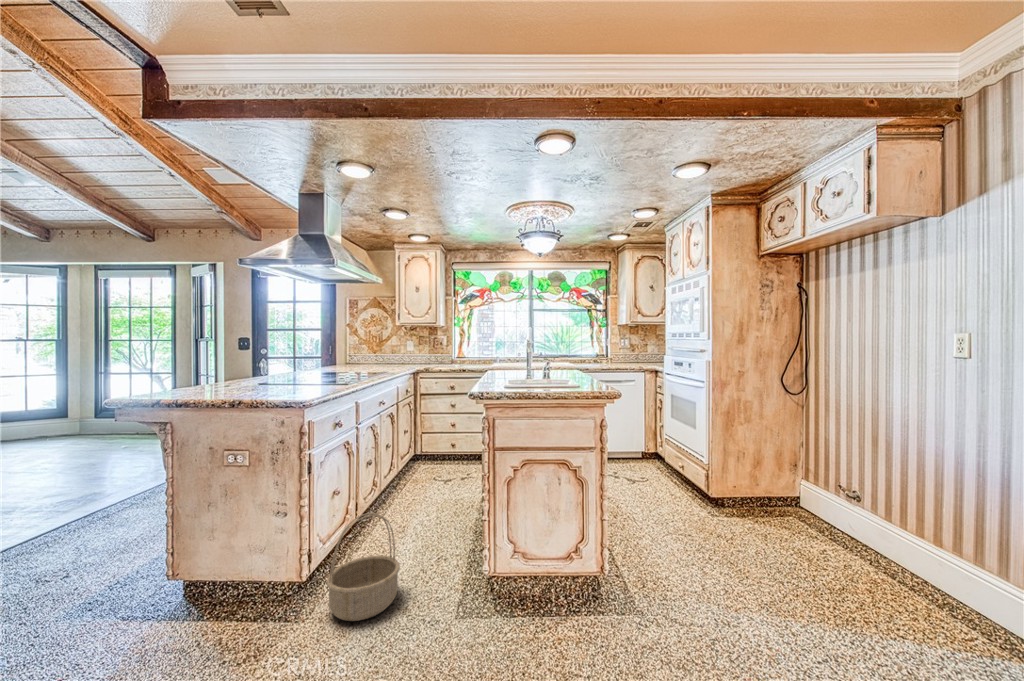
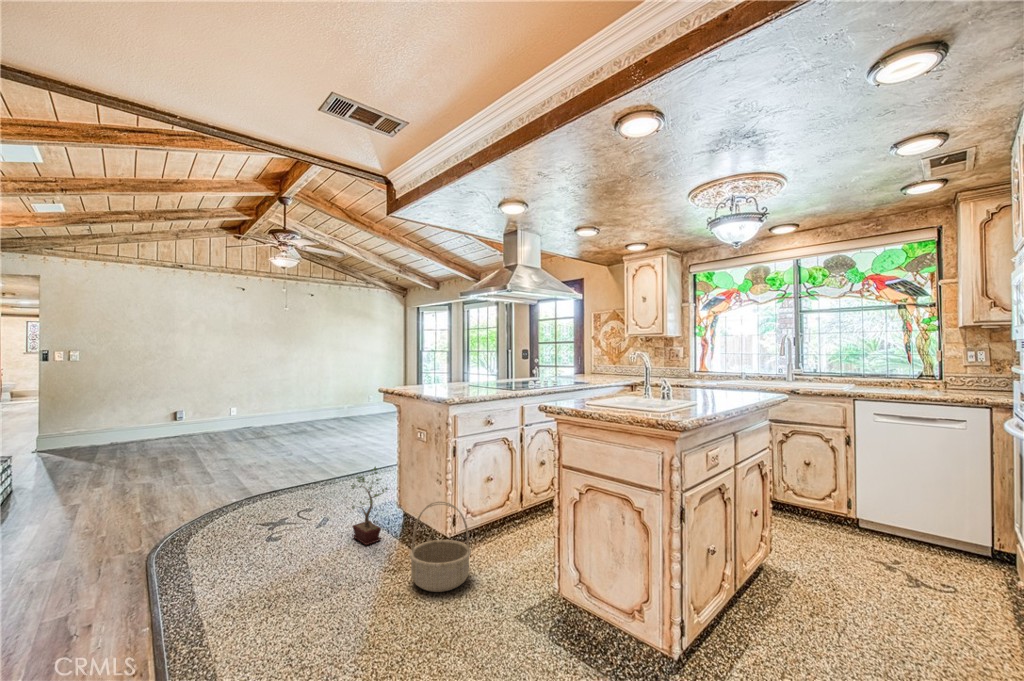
potted plant: none [141,505,244,624] -> present [351,467,388,545]

